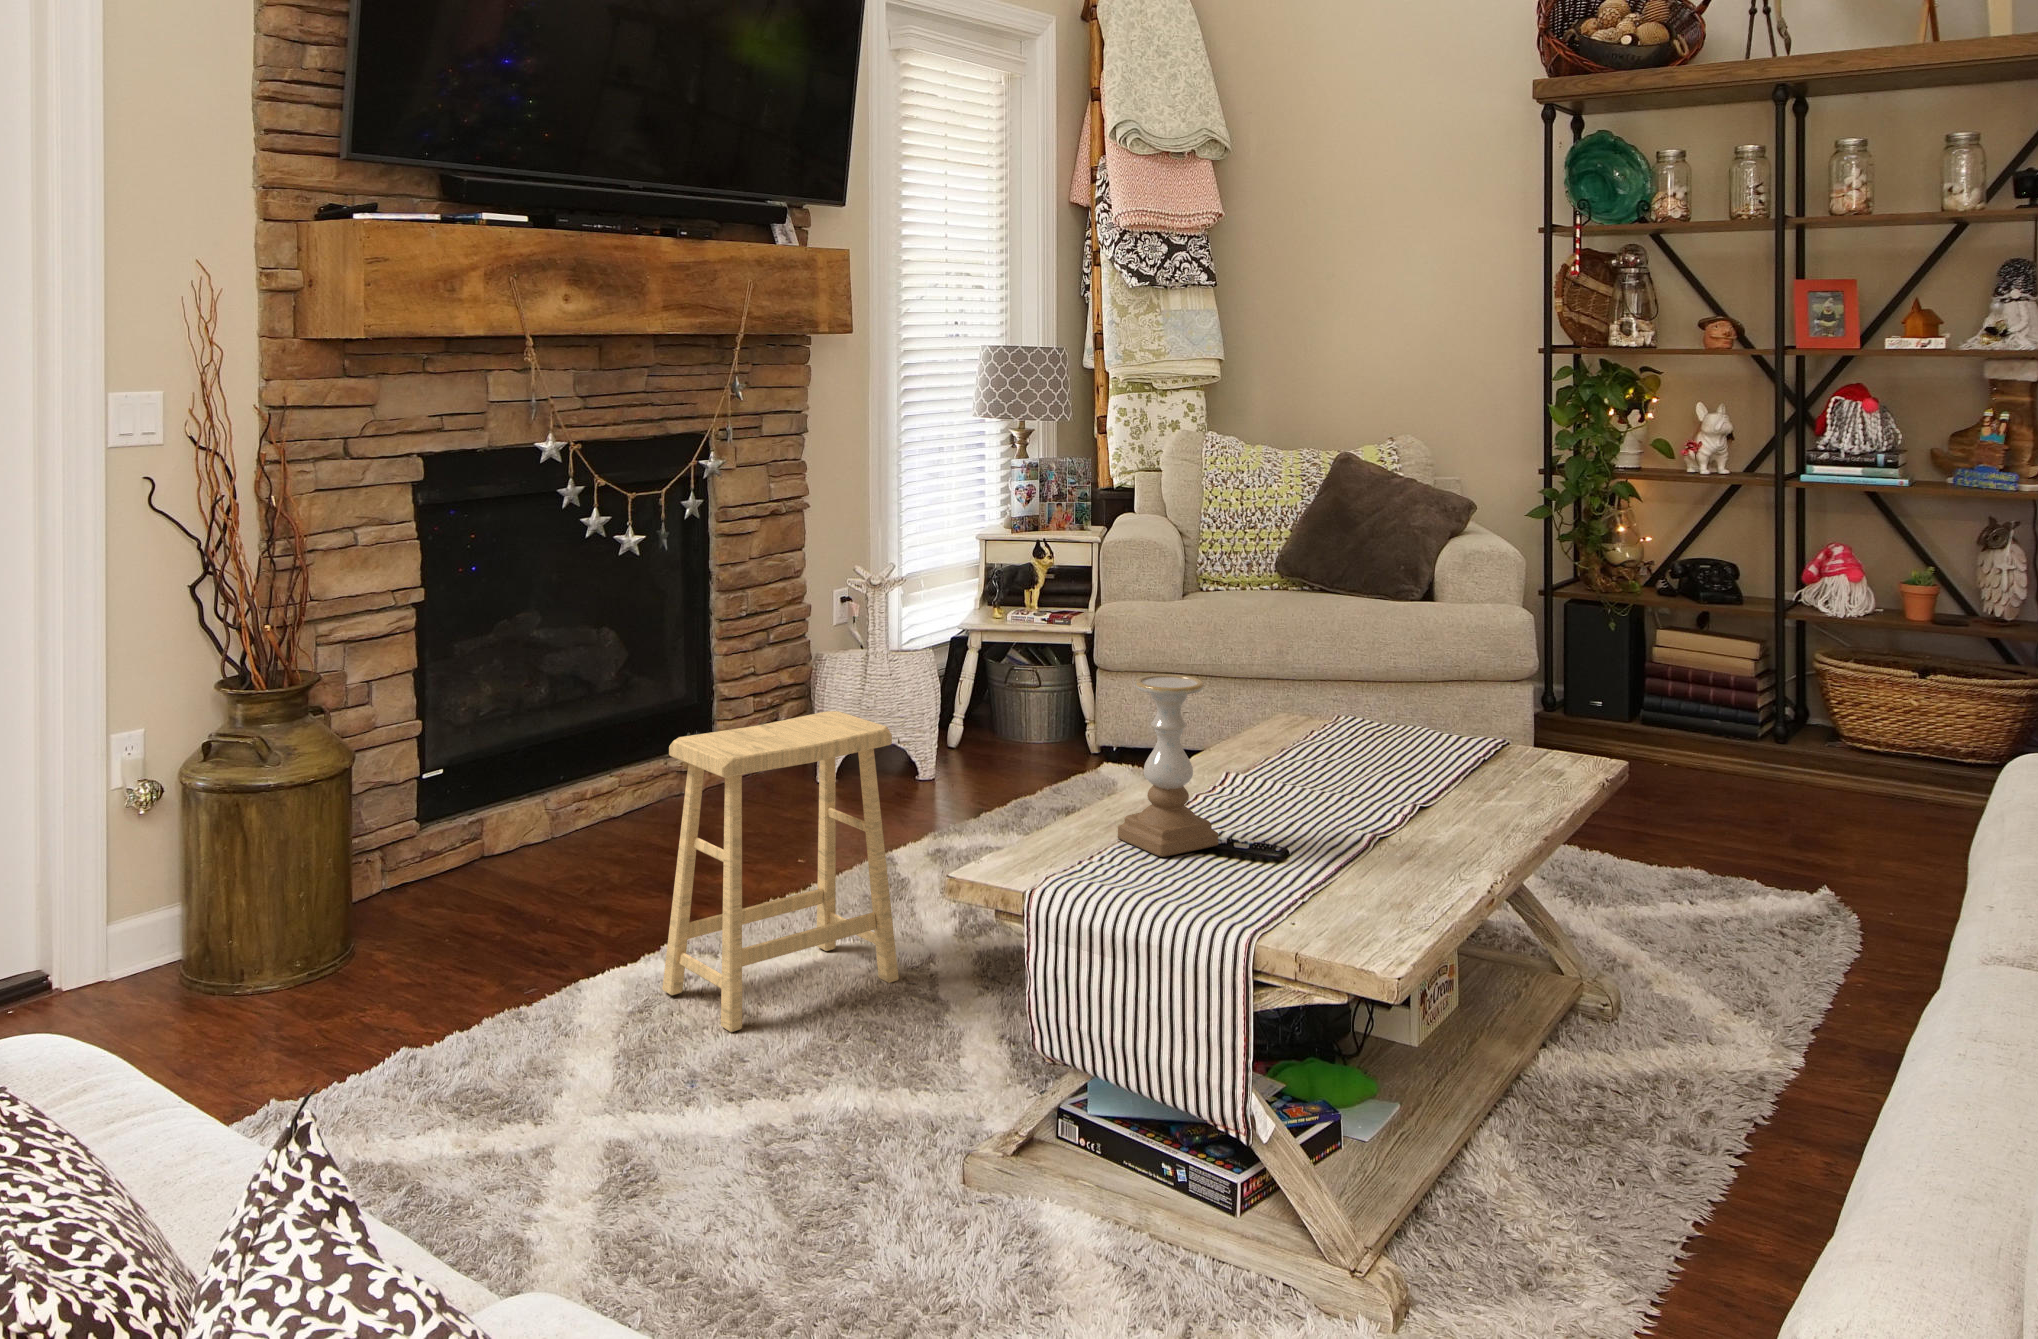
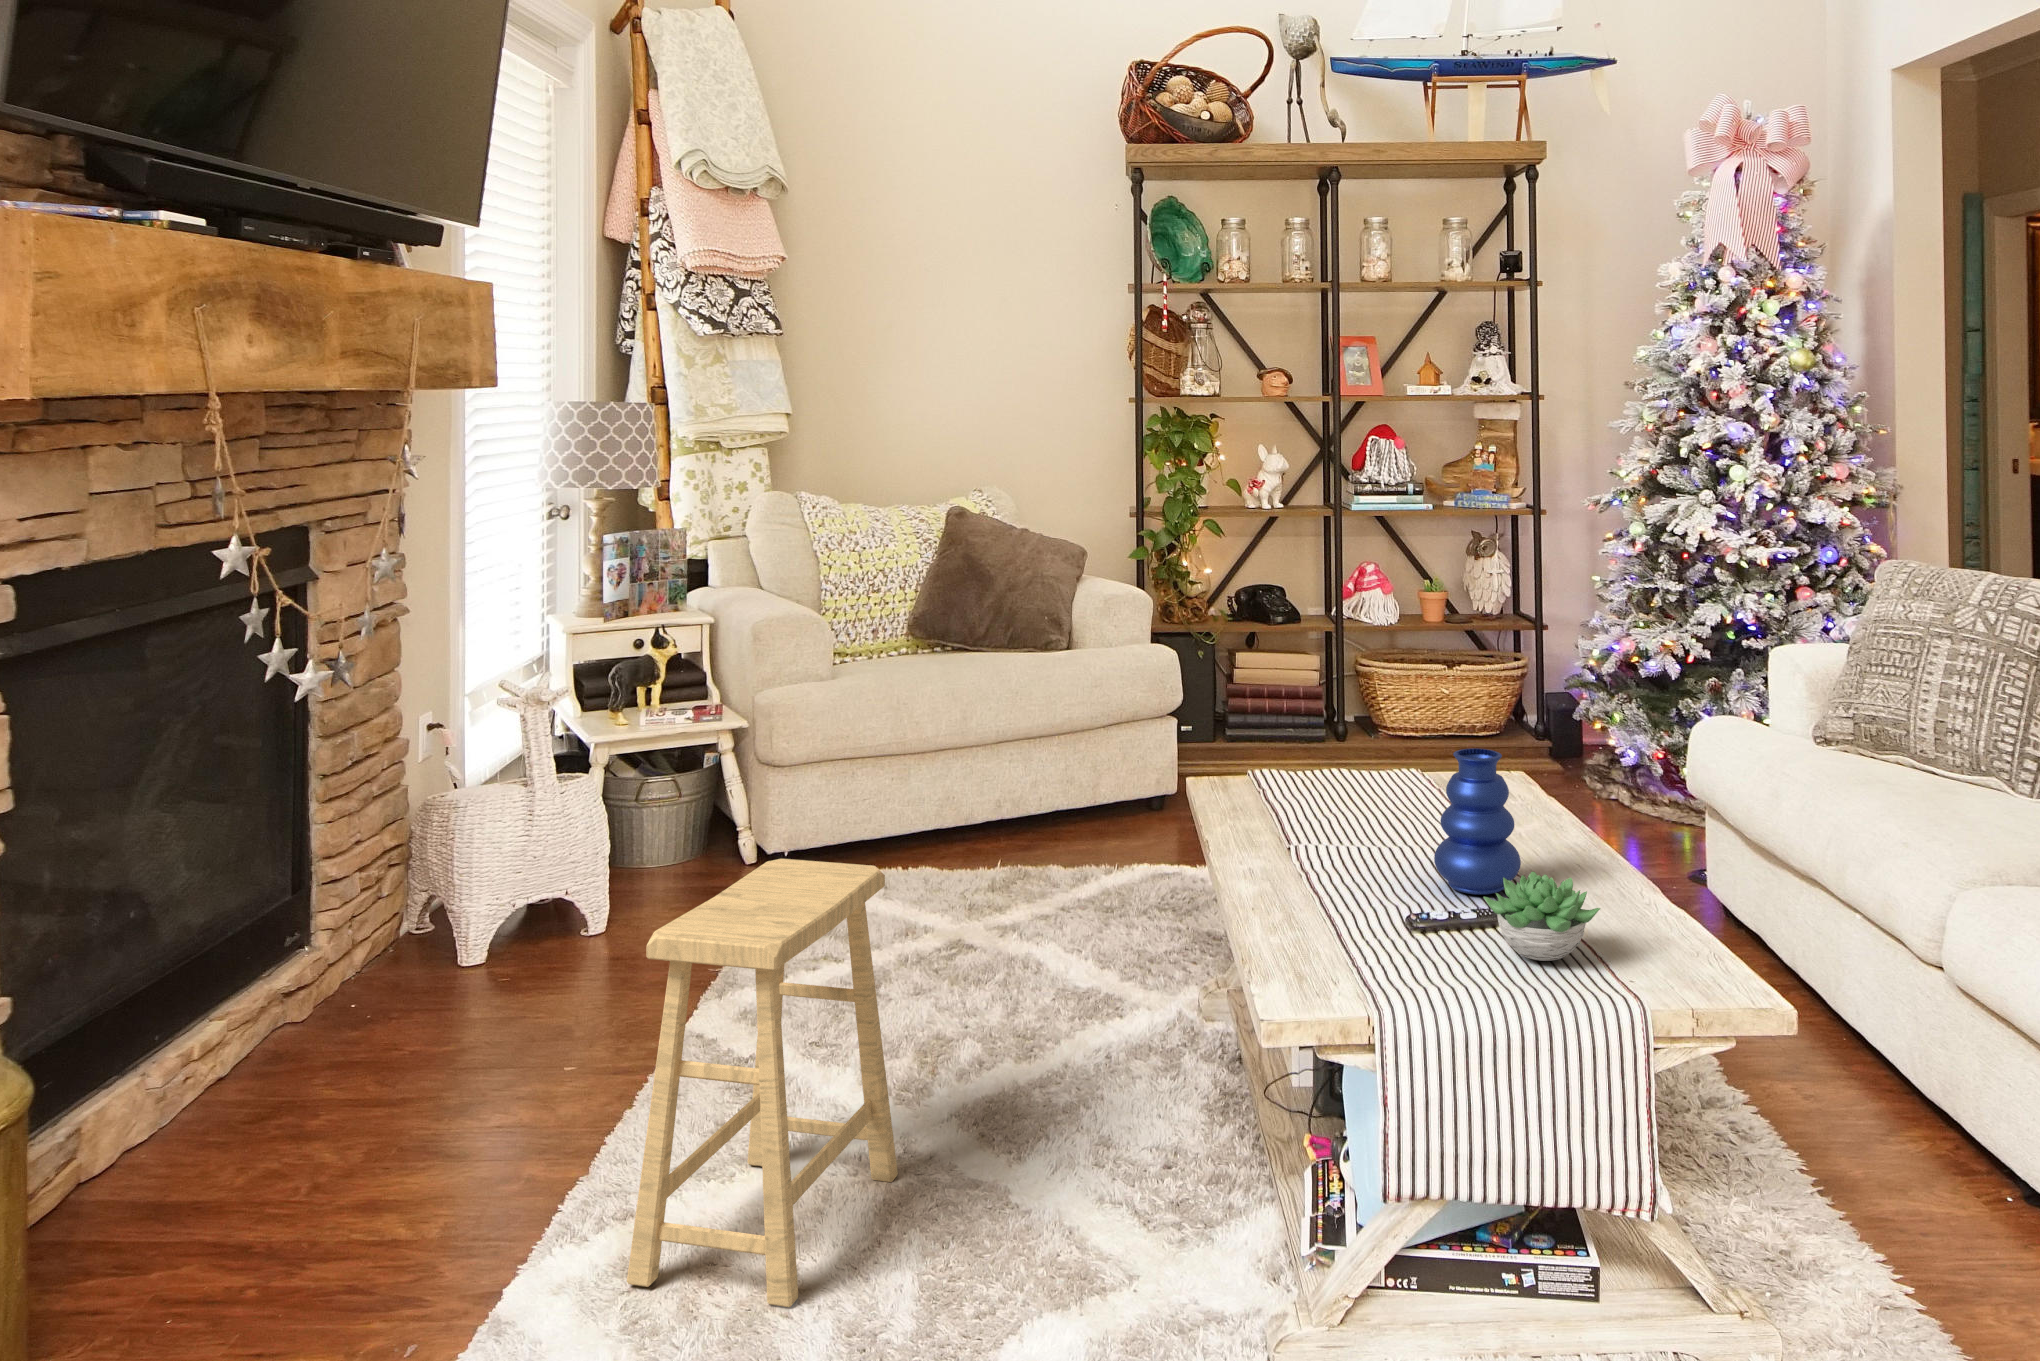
candle holder: present [1118,674,1218,857] -> none [1320,748,1414,947]
vase: none [1299,699,1389,841] -> present [1434,748,1521,895]
succulent plant: none [1213,810,1322,893] -> present [1483,872,1600,961]

